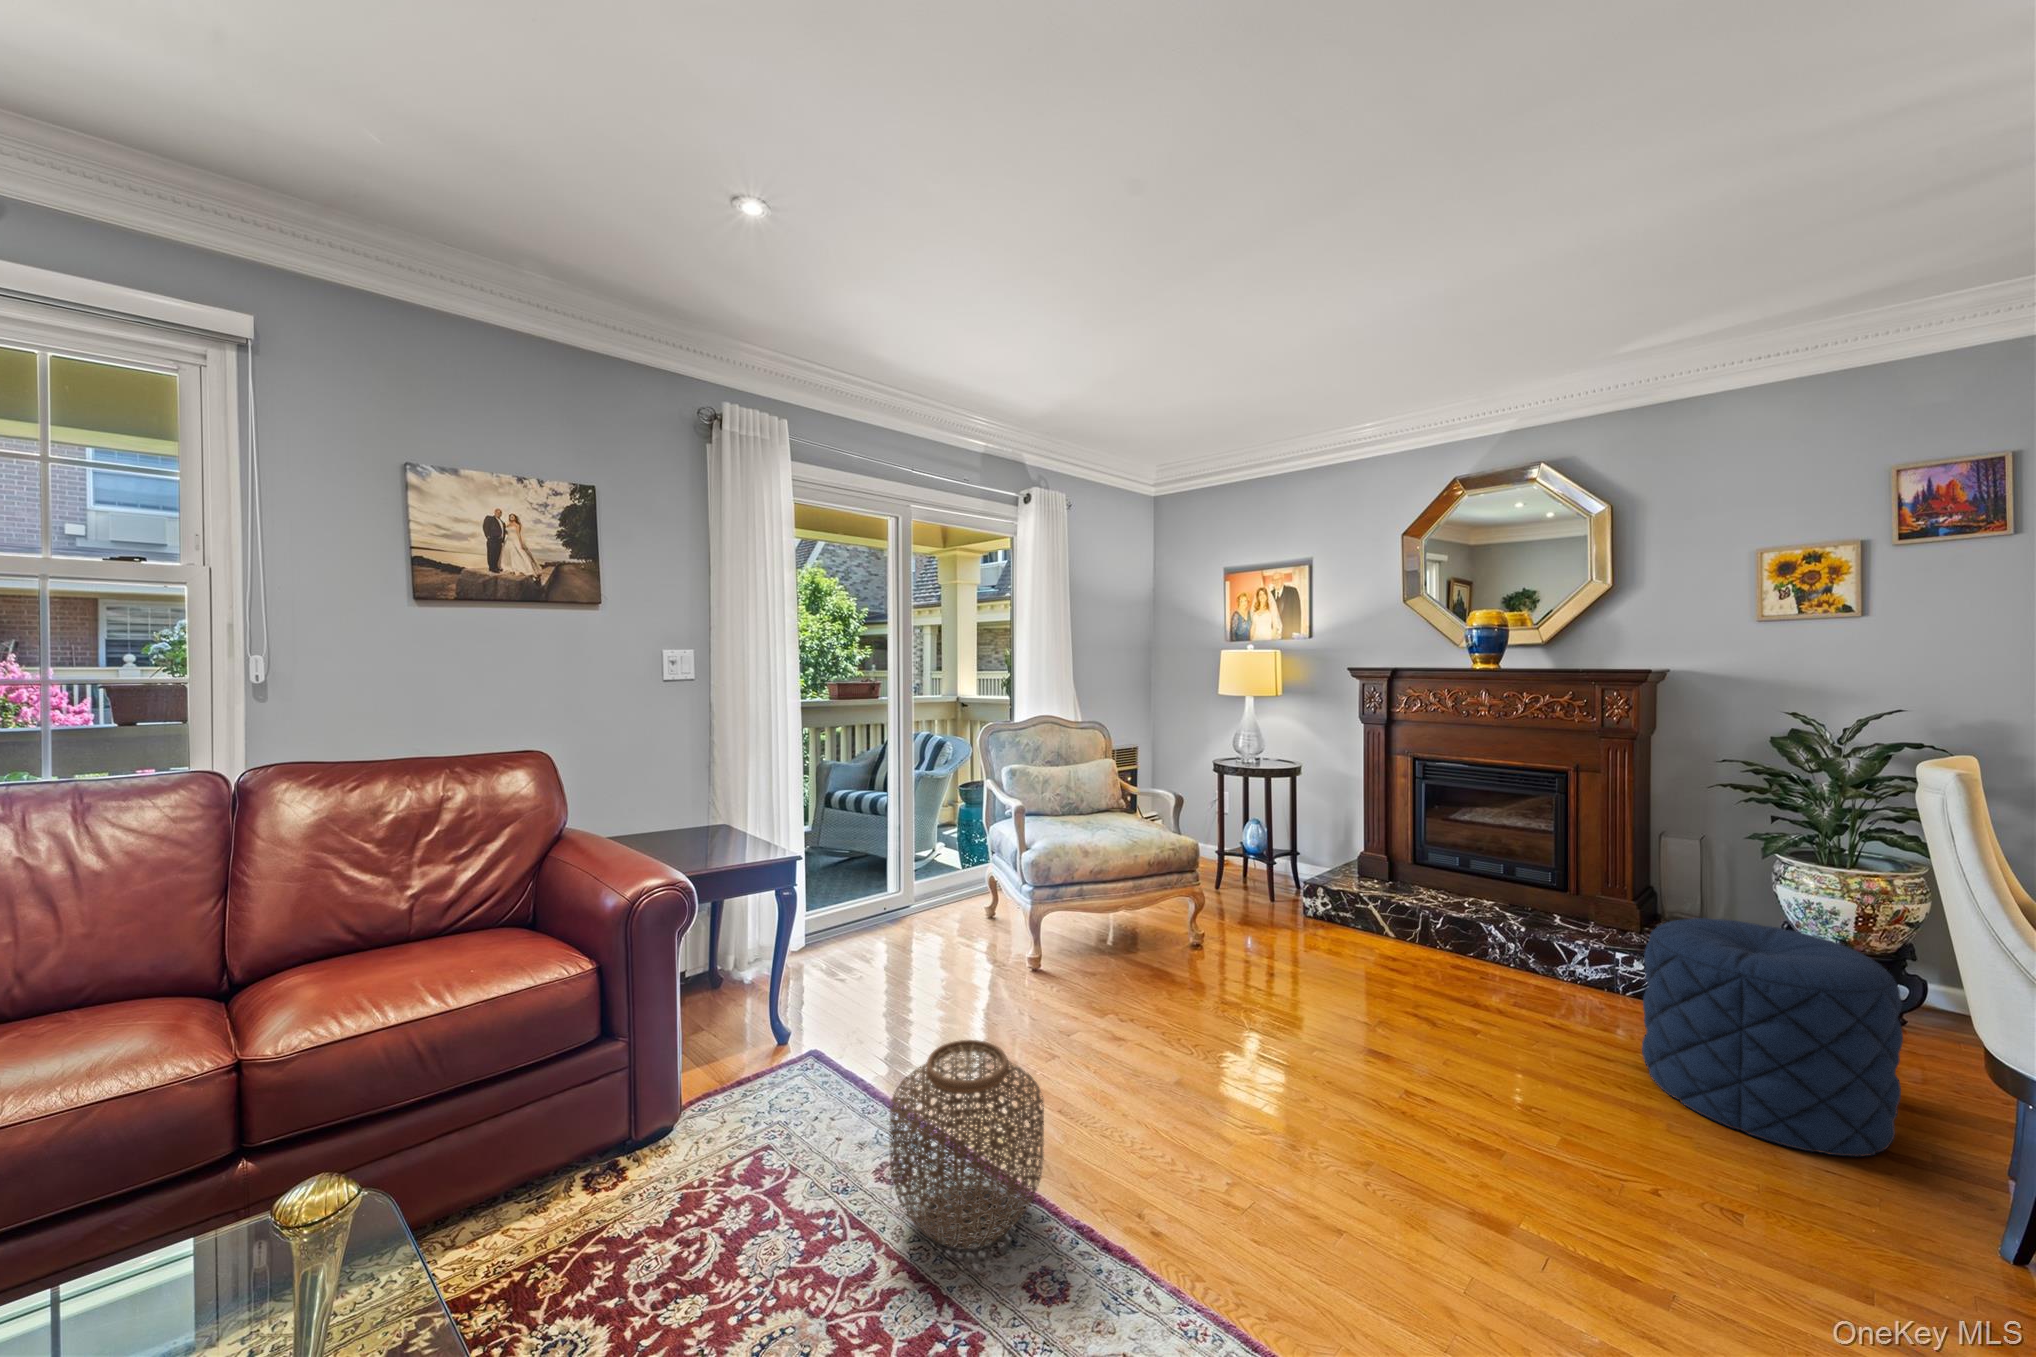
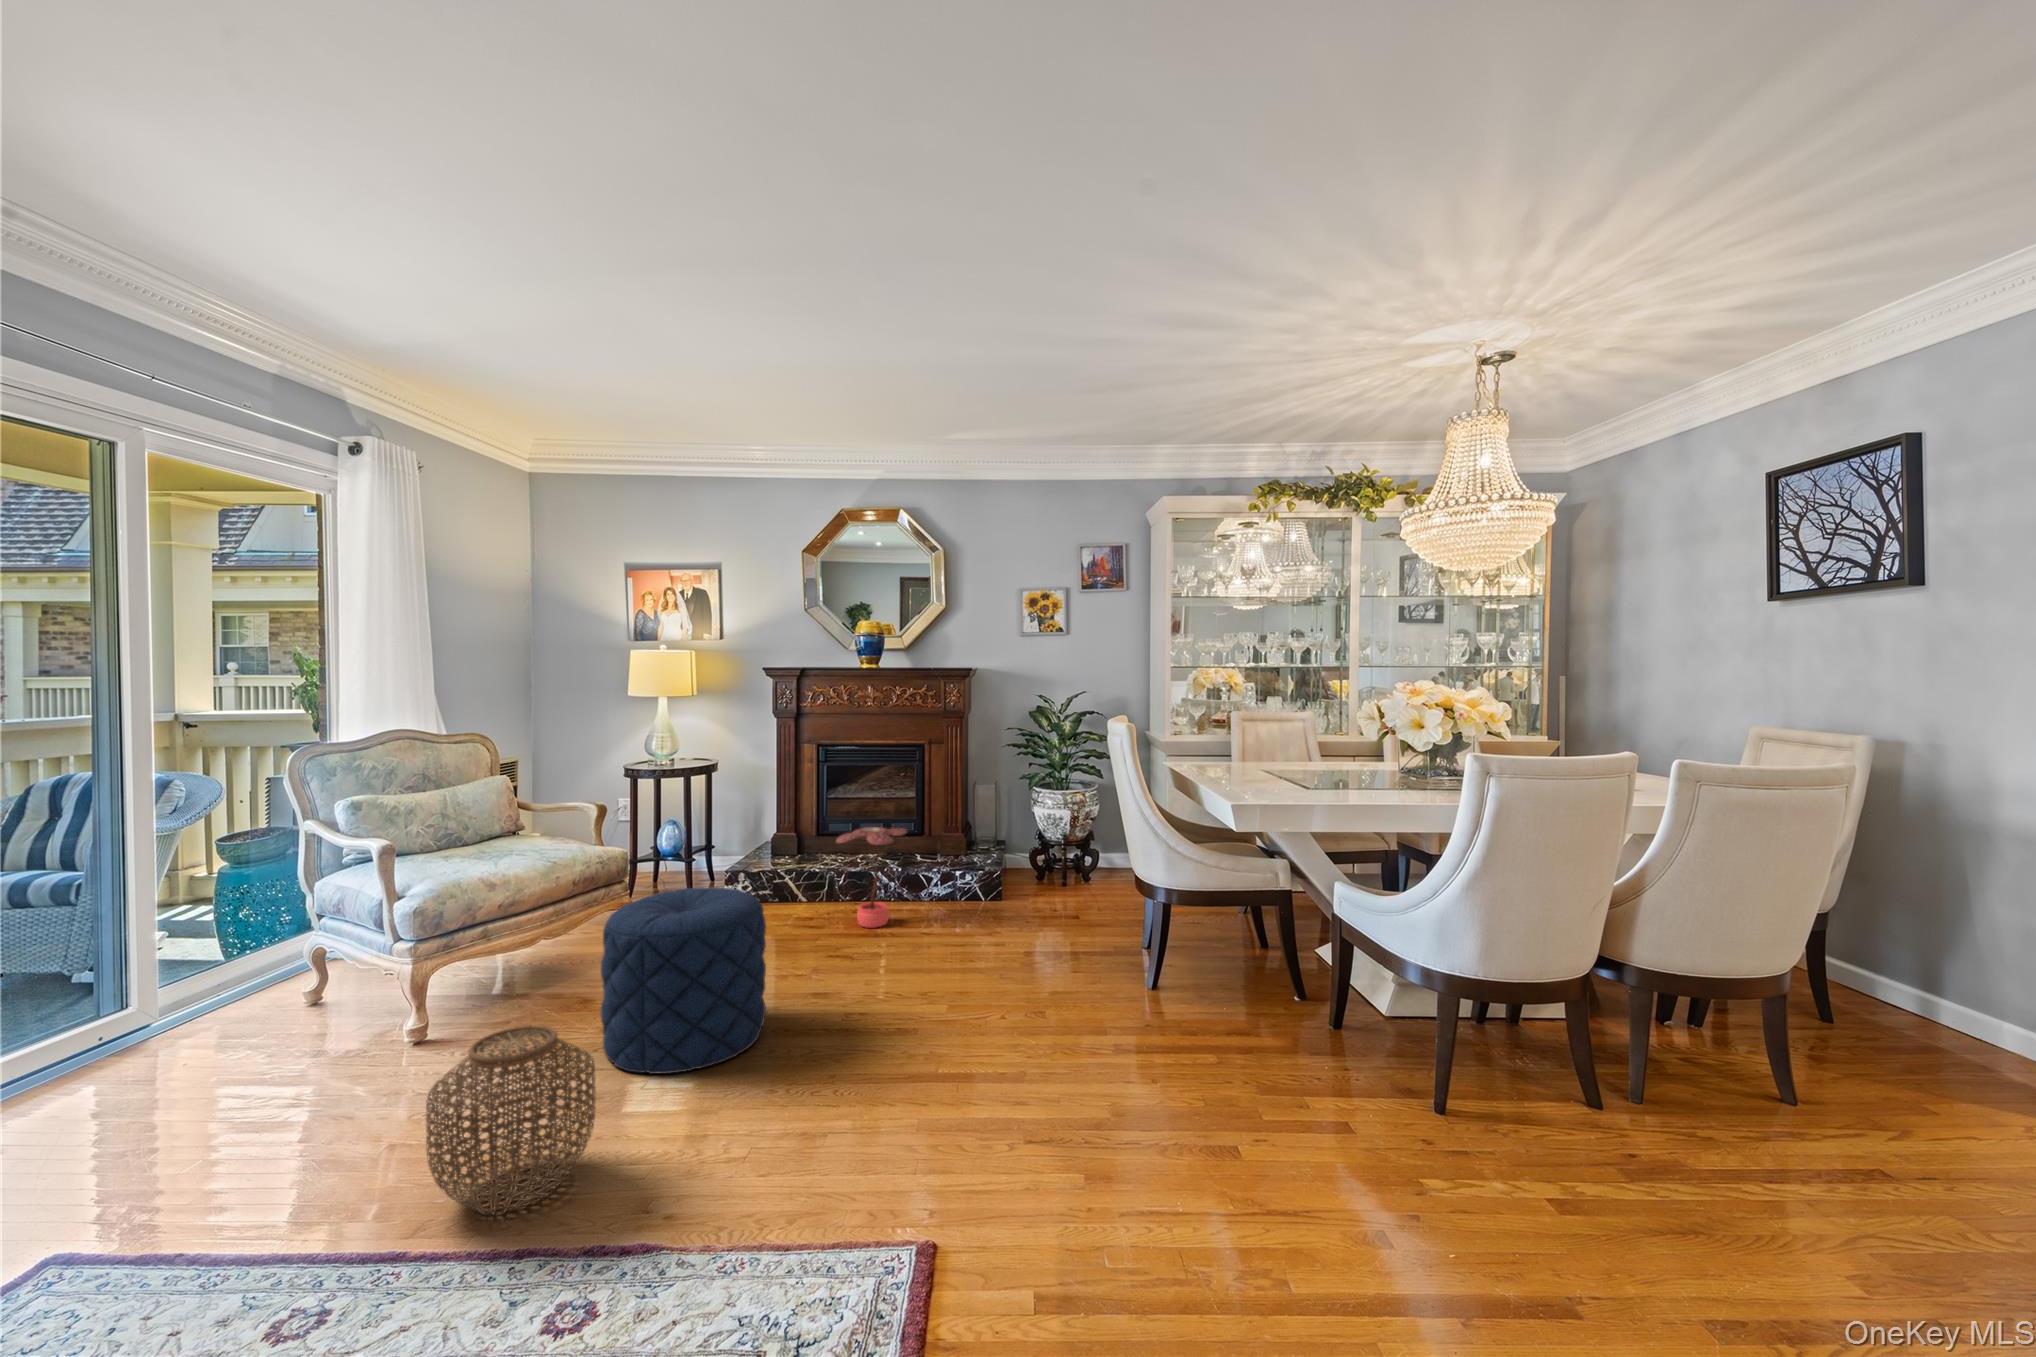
potted plant: none [1422,870,1531,1003] -> present [836,827,907,928]
pouf: present [1642,918,1903,1156] -> present [600,887,766,1074]

